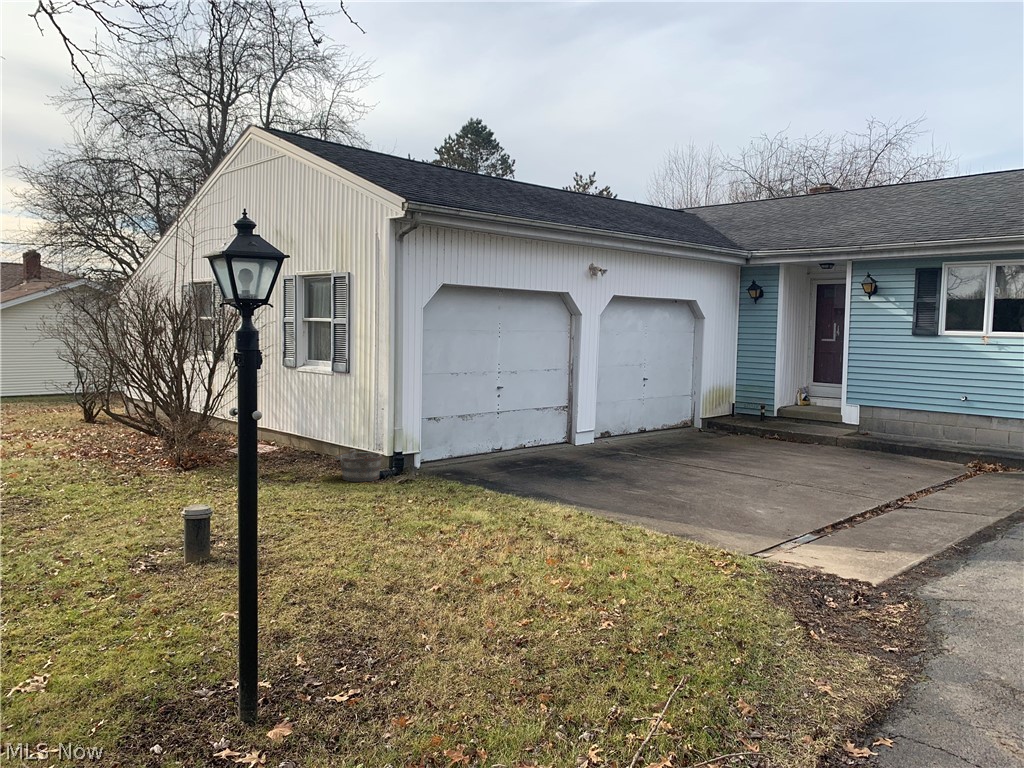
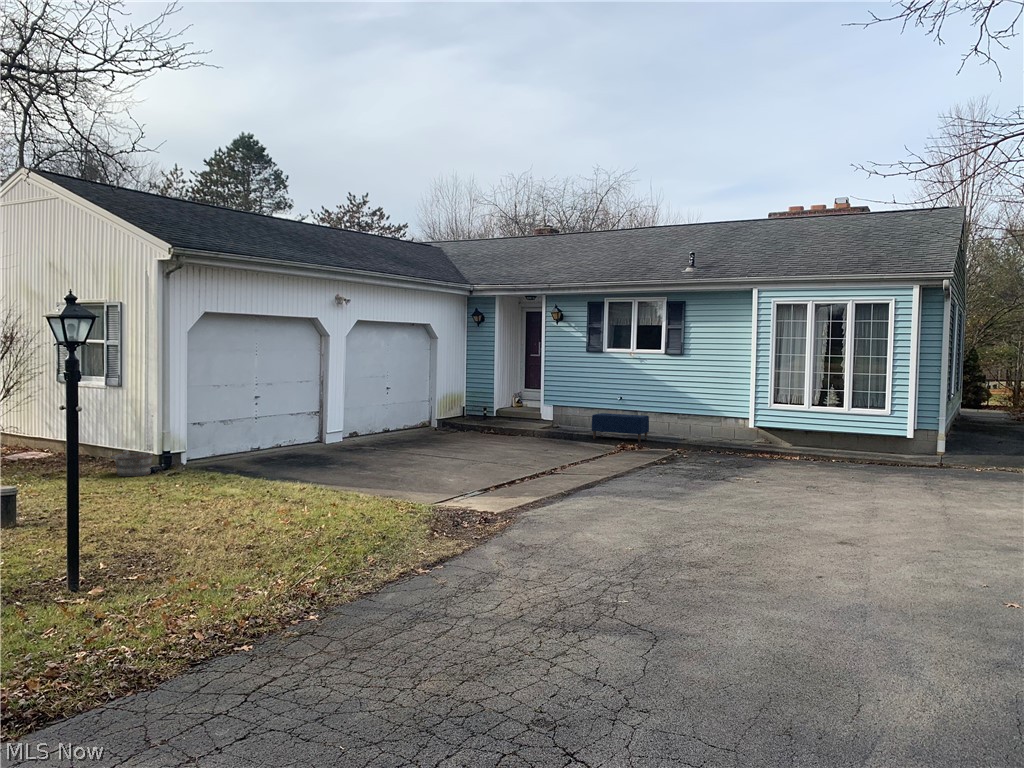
bench: none [922,417,1011,459] -> present [592,413,649,442]

